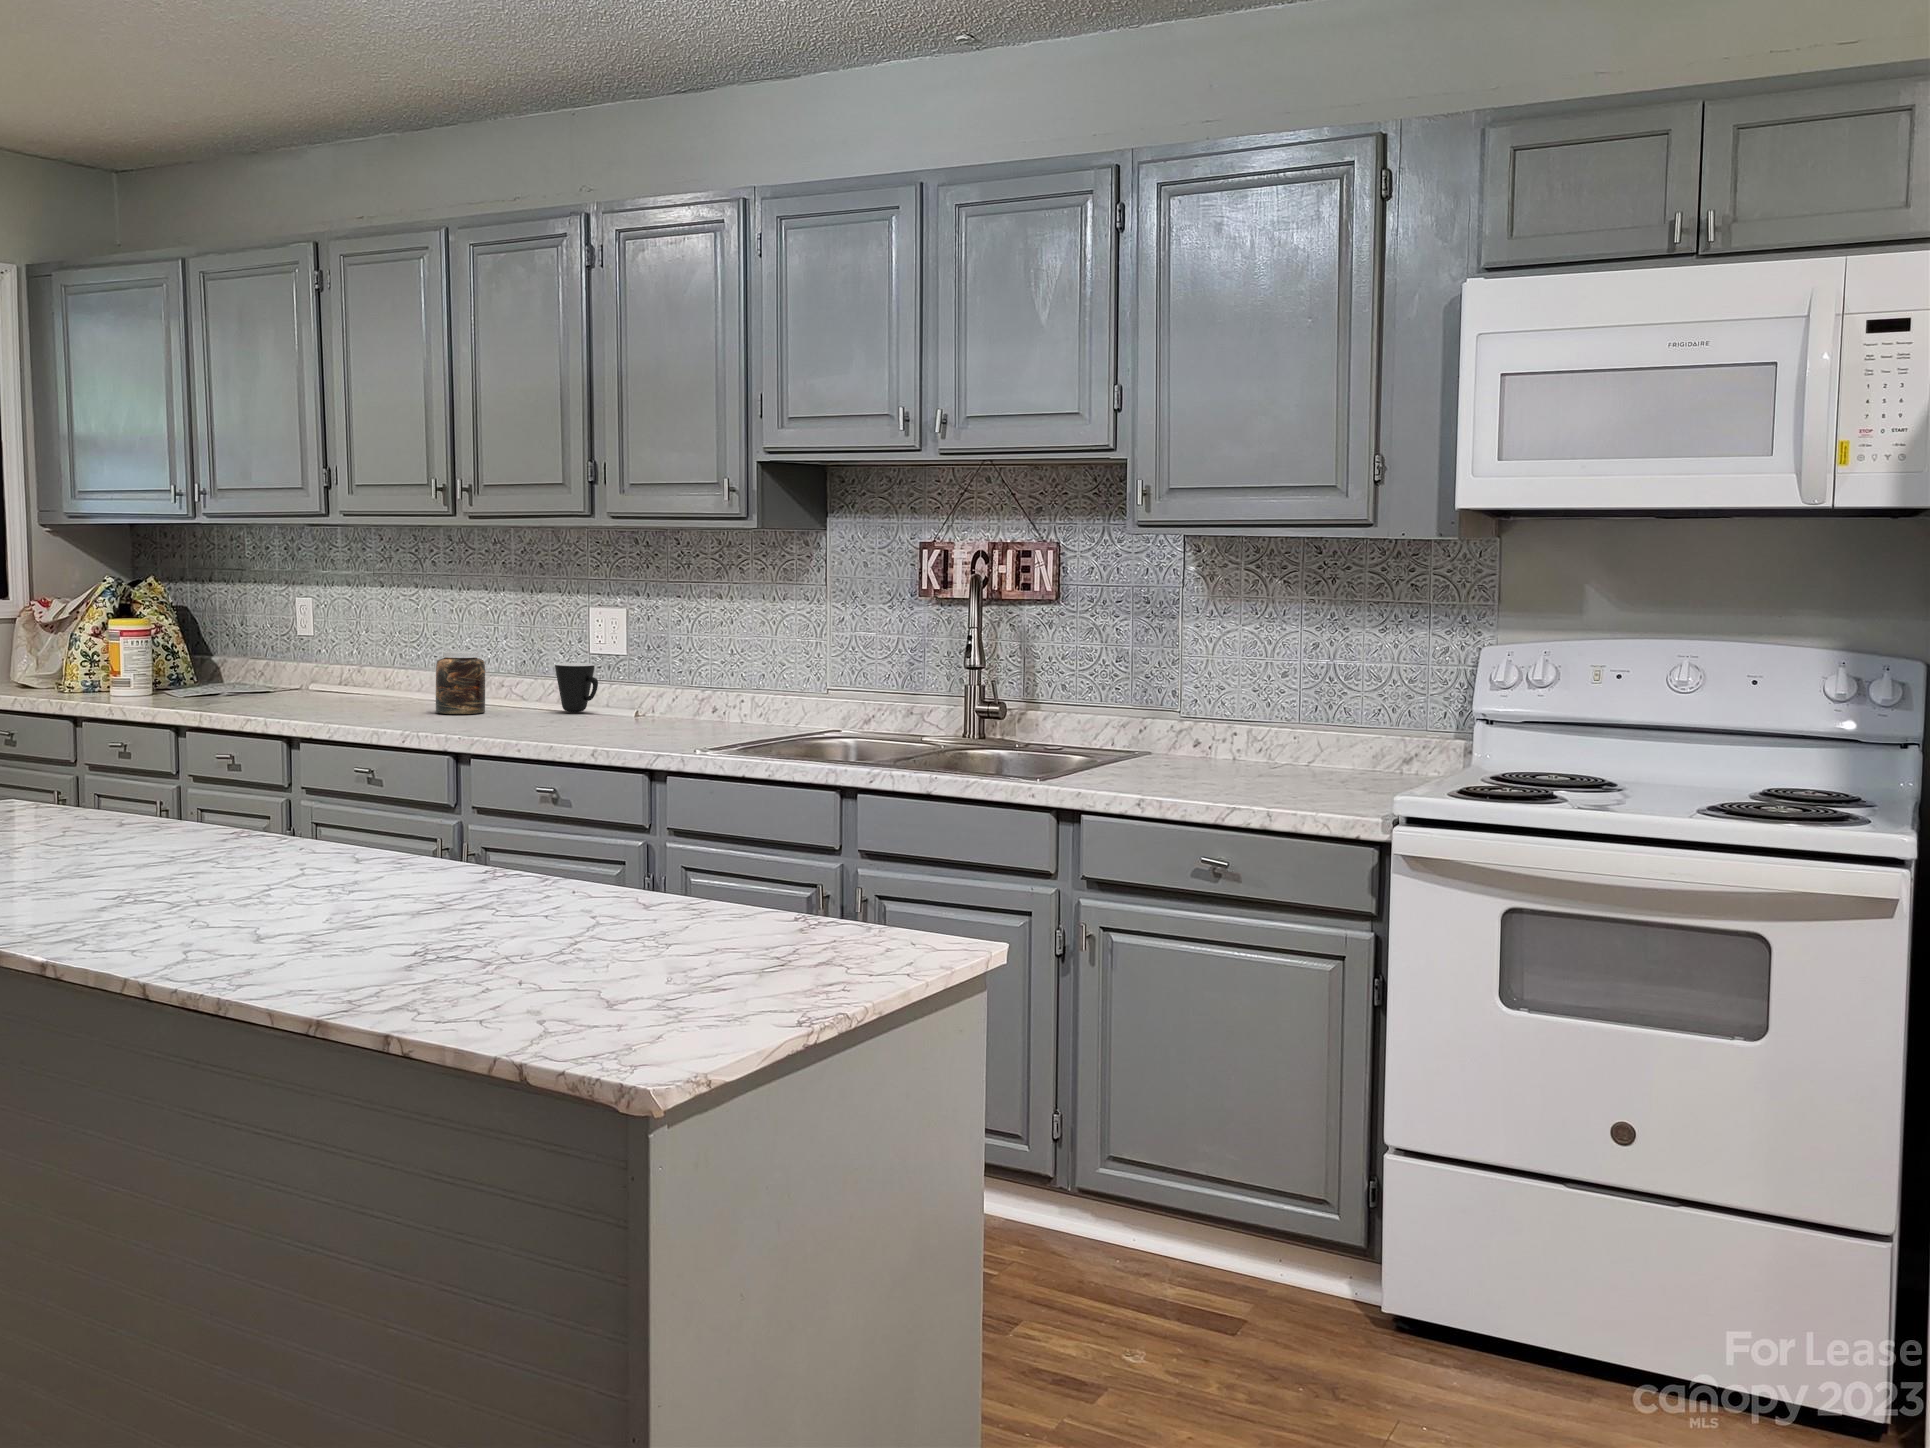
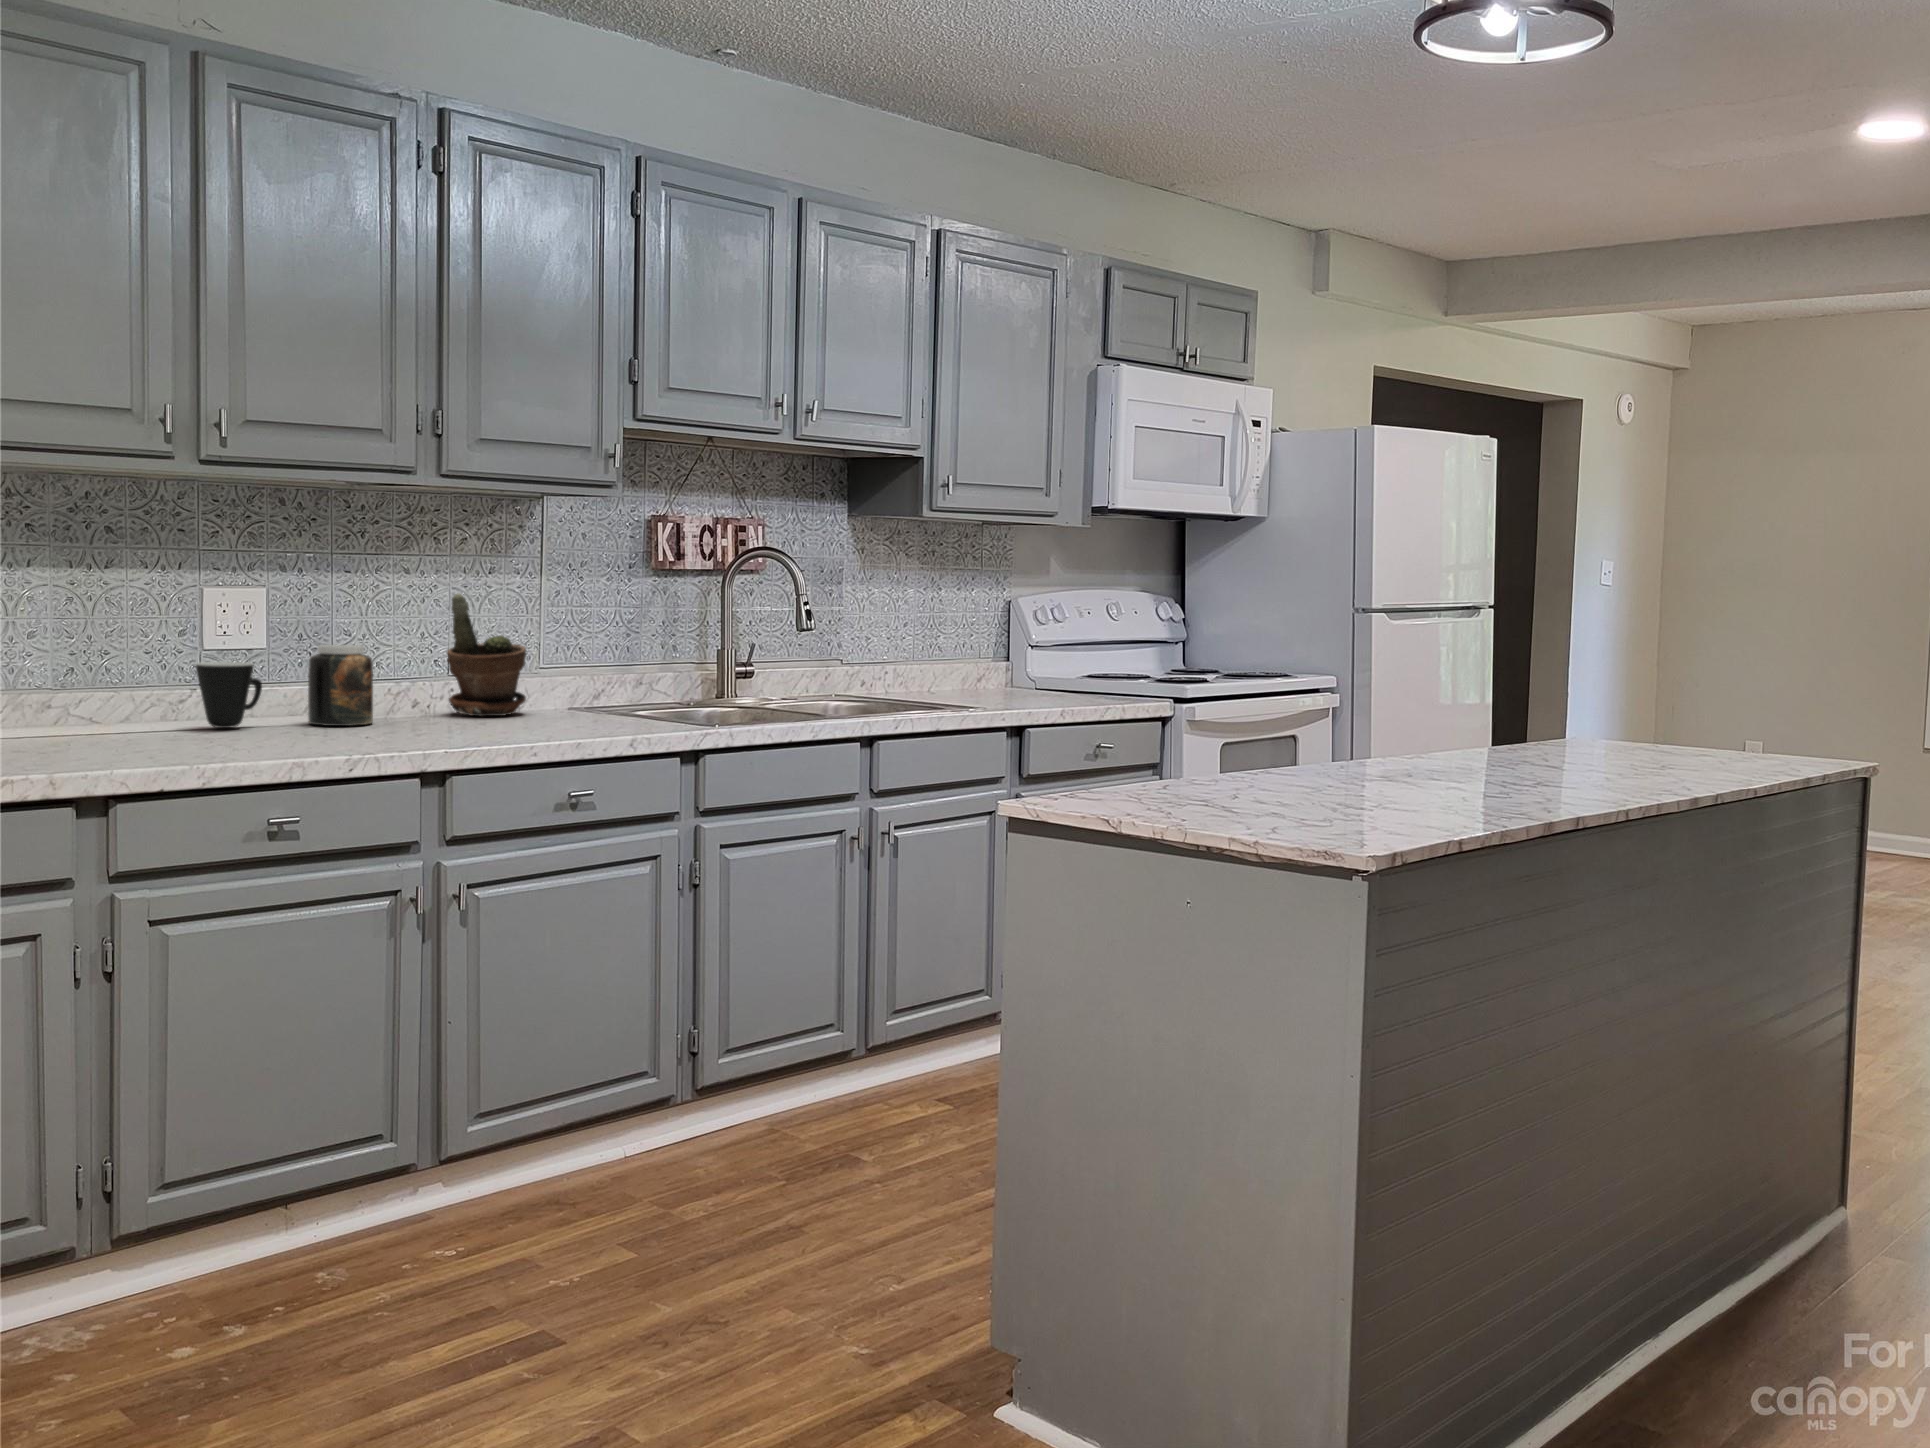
potted plant: none [698,617,770,728] -> present [447,593,526,716]
jar: present [436,651,485,714] -> present [308,645,373,726]

